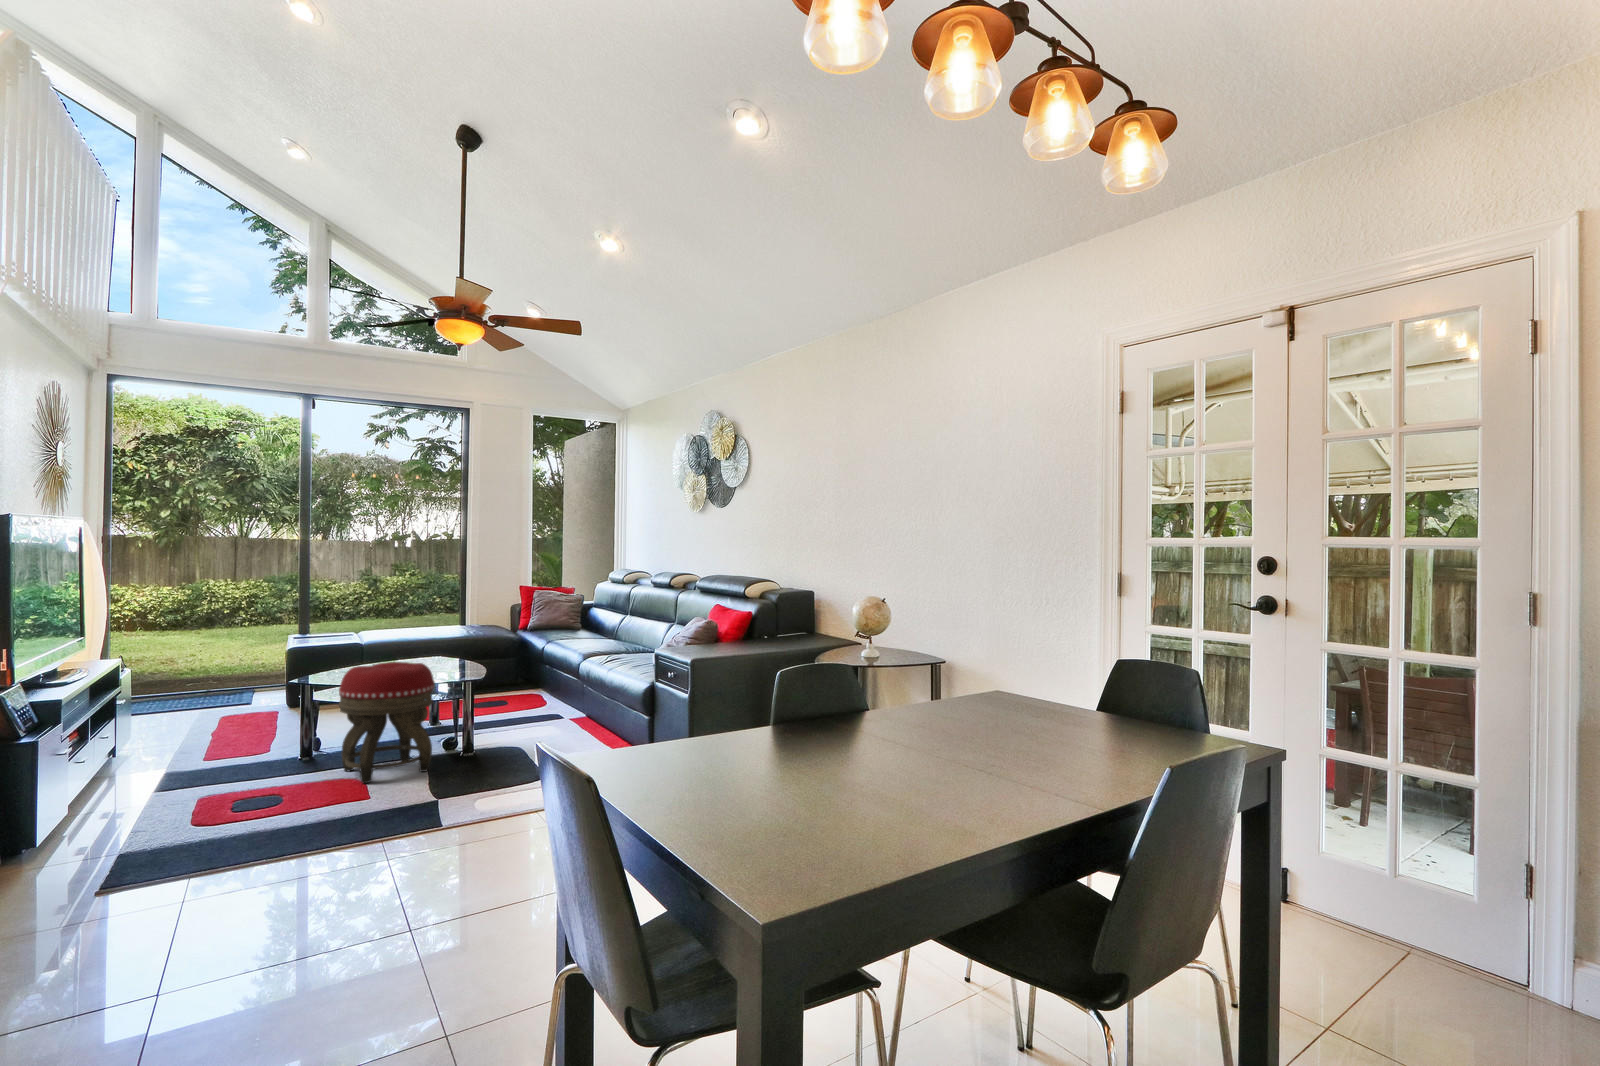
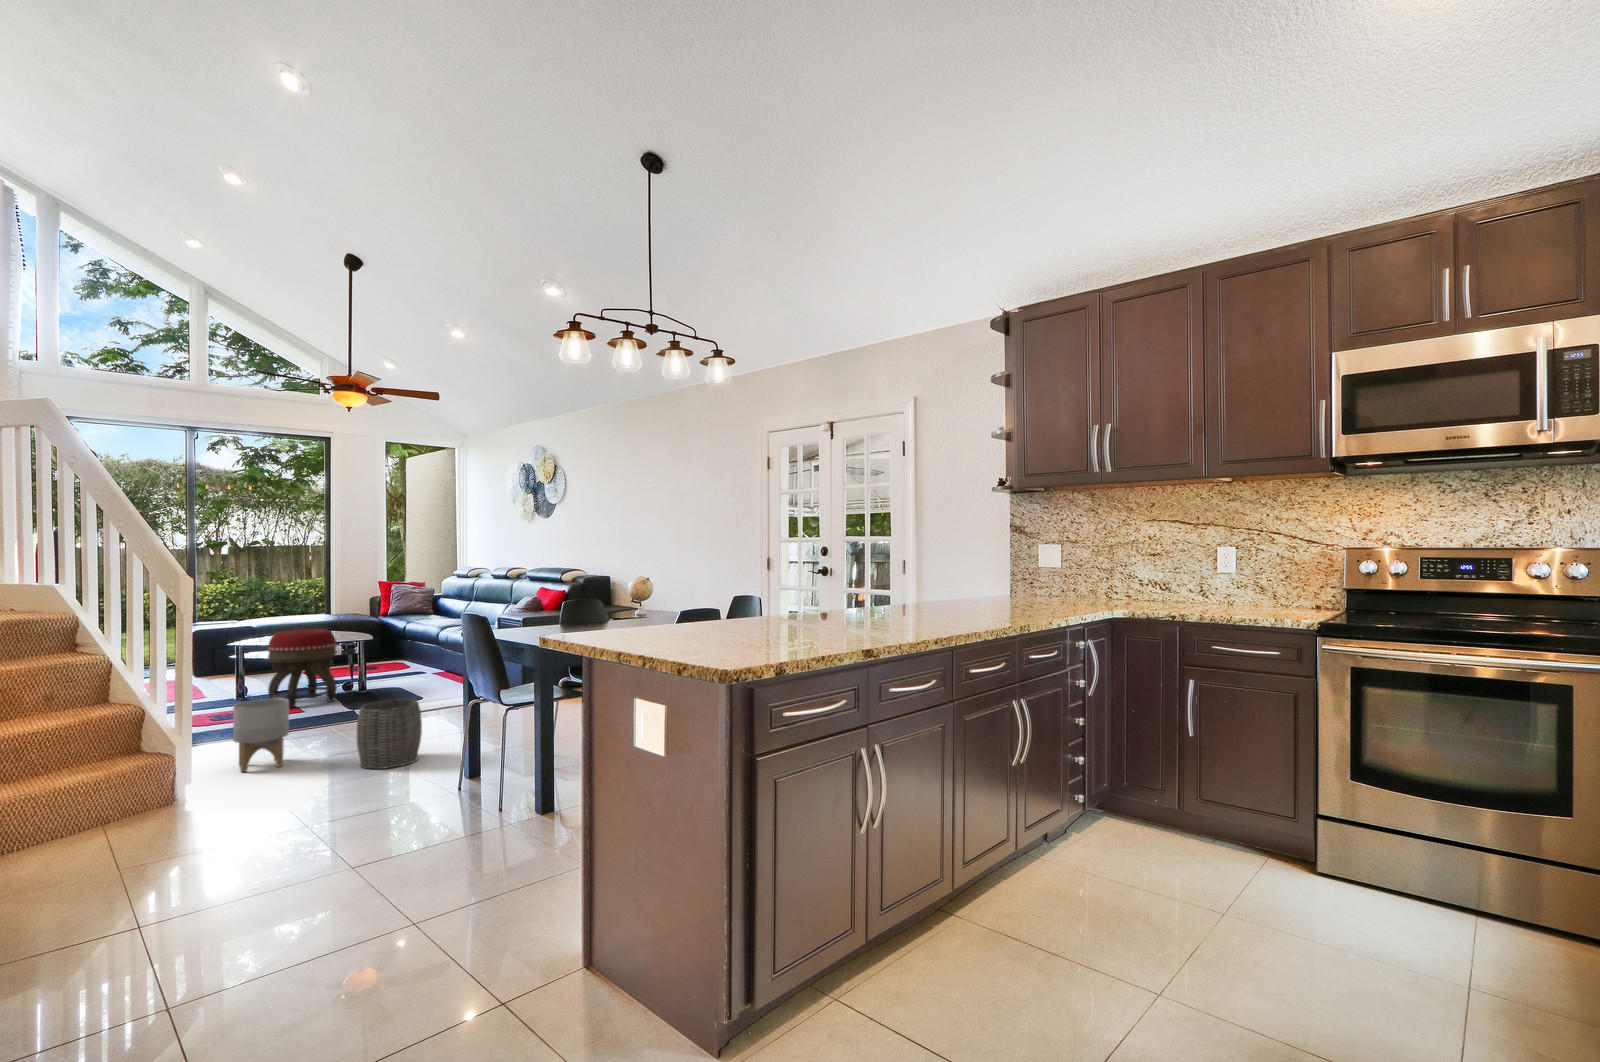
planter: none [170,825,279,984] -> present [233,698,289,772]
woven basket: none [381,842,507,1006] -> present [357,699,422,769]

